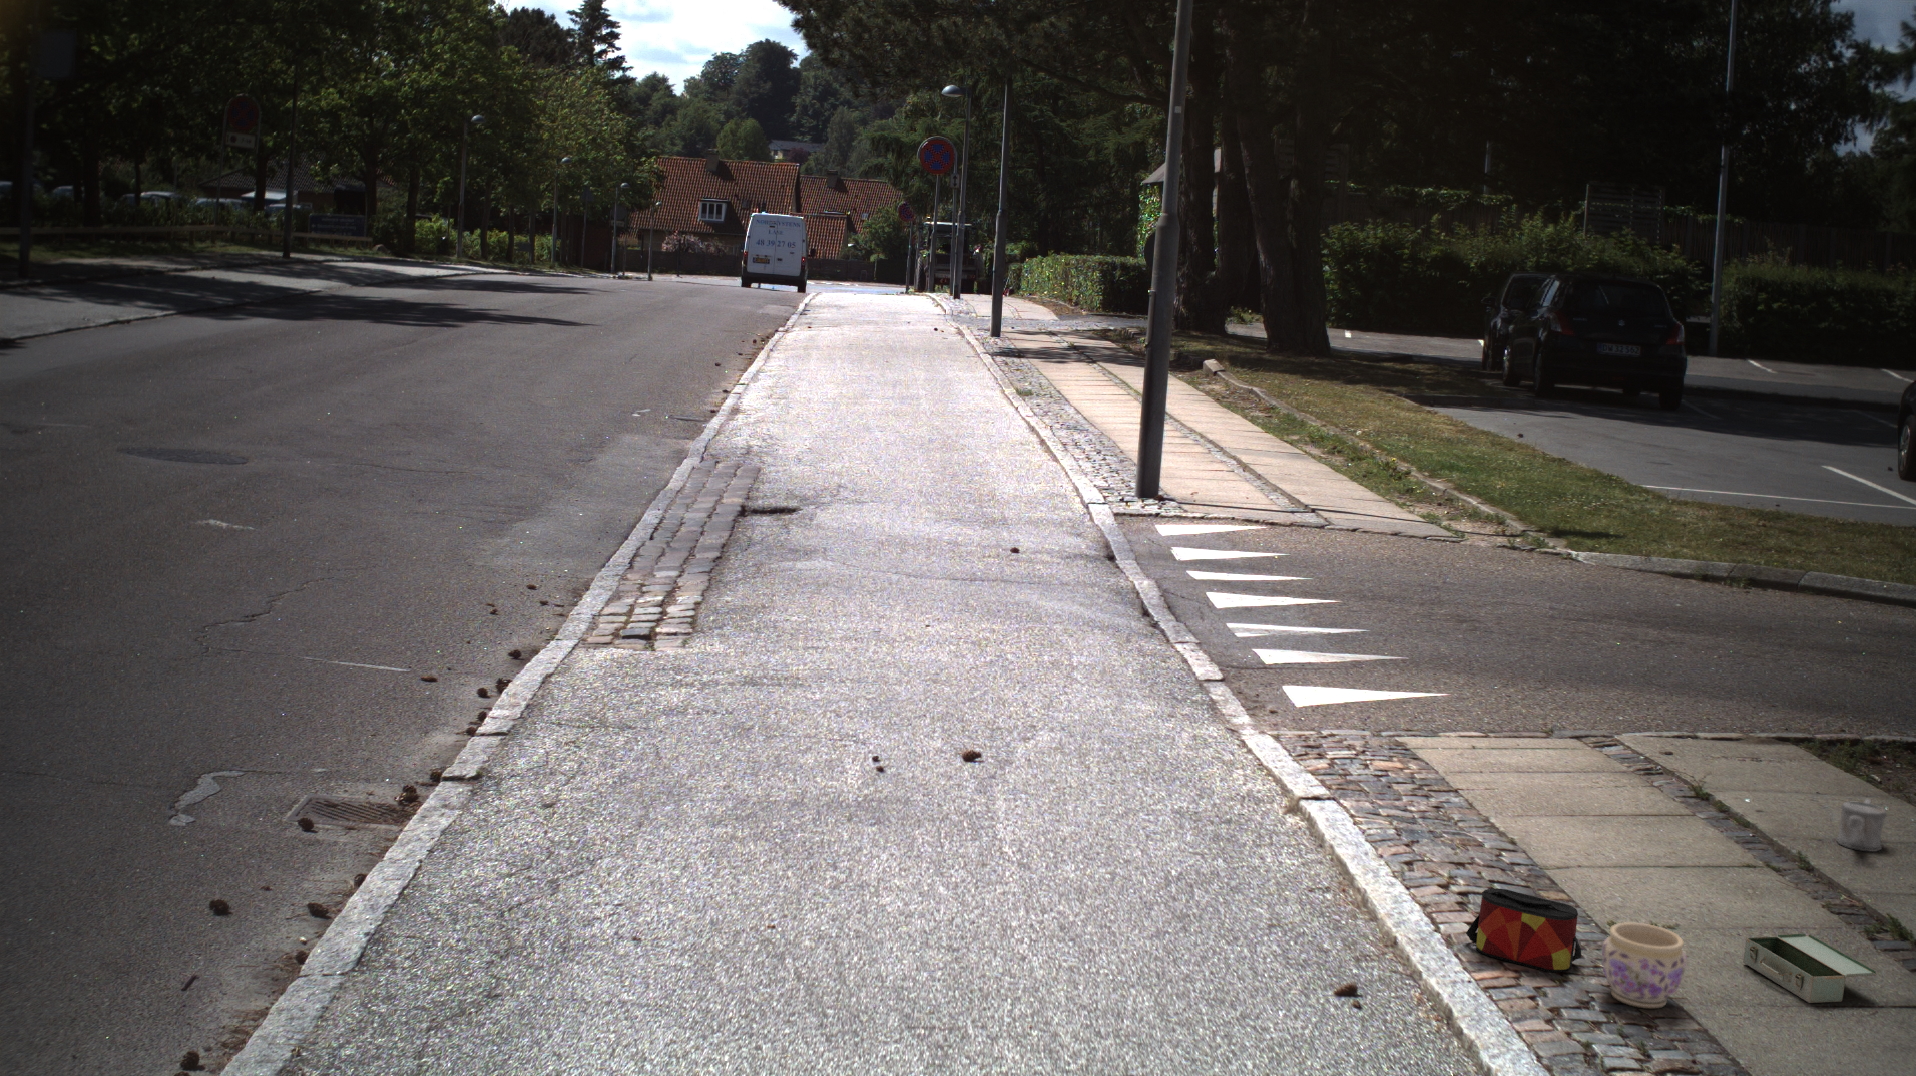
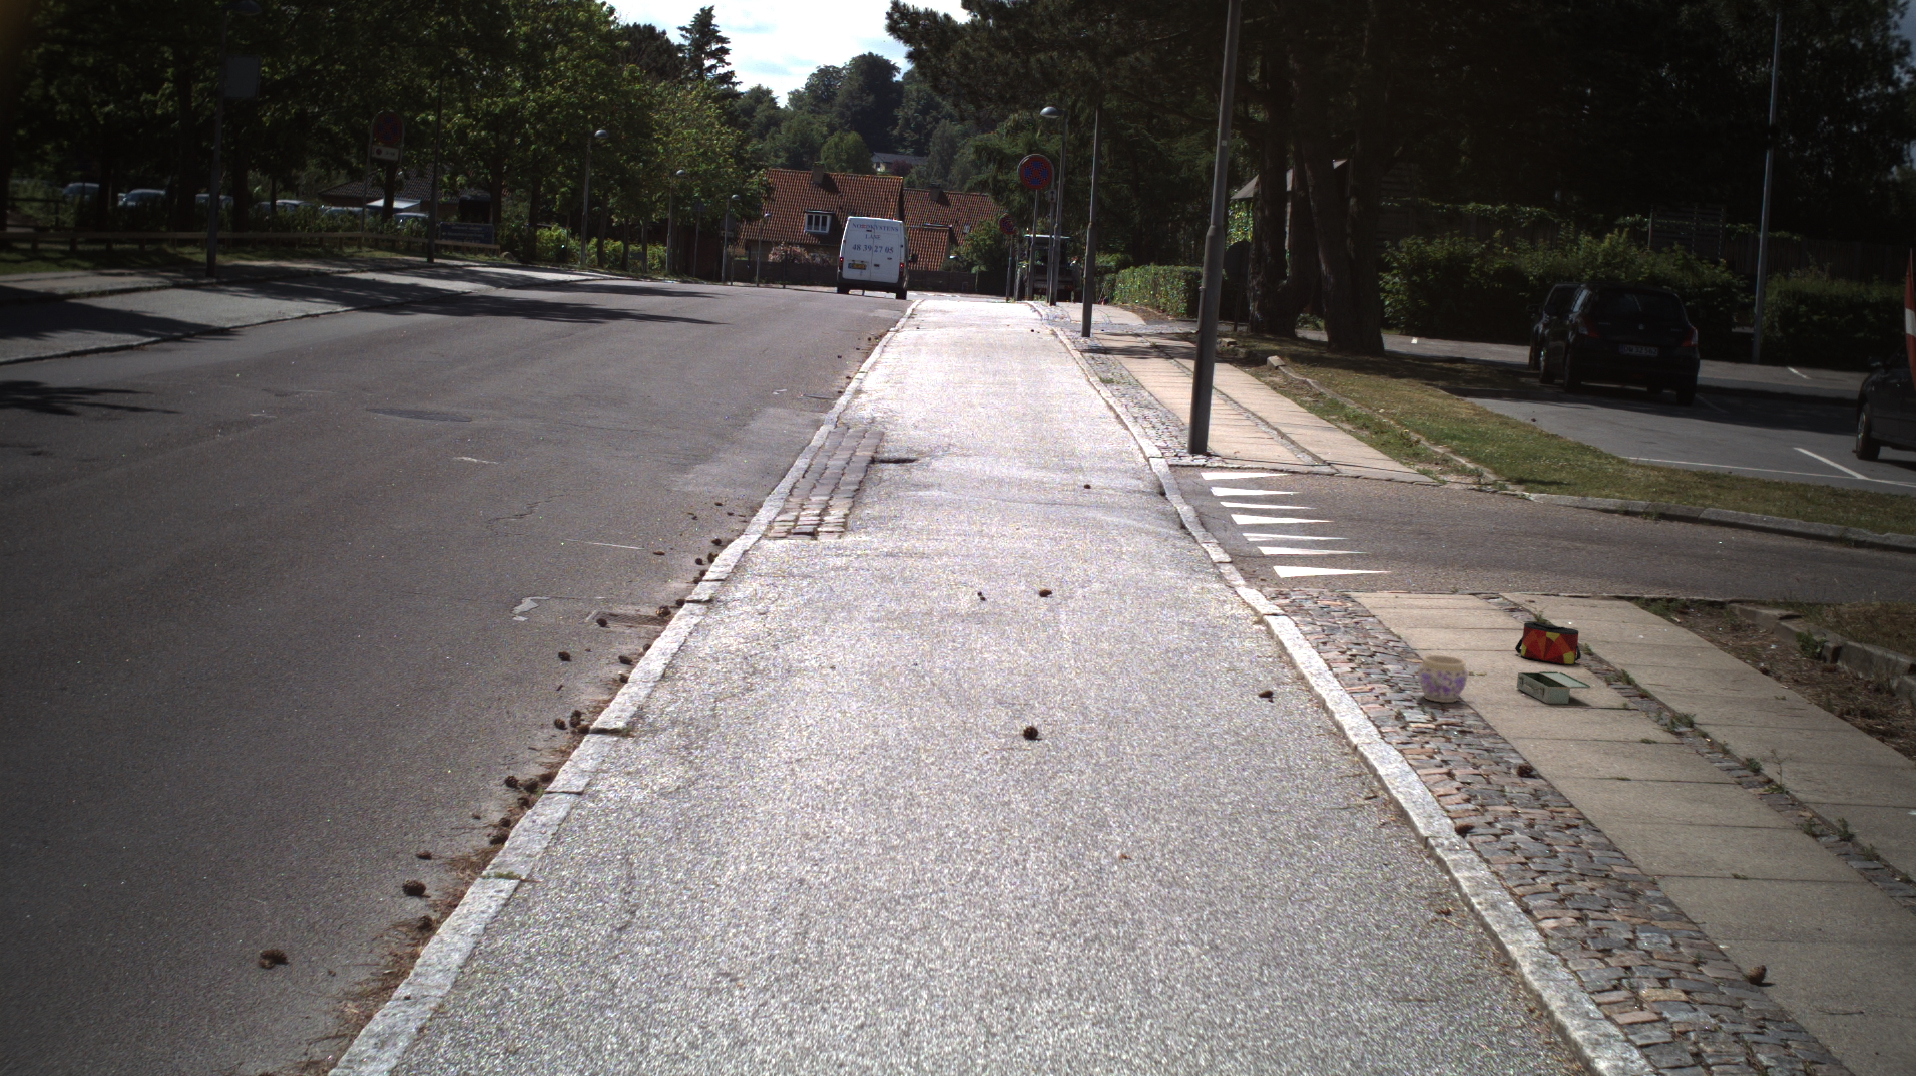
watering can: present [1837,799,1887,852] -> none [1622,616,1654,649]
bag: present [1466,888,1581,972] -> present [1515,622,1581,665]

